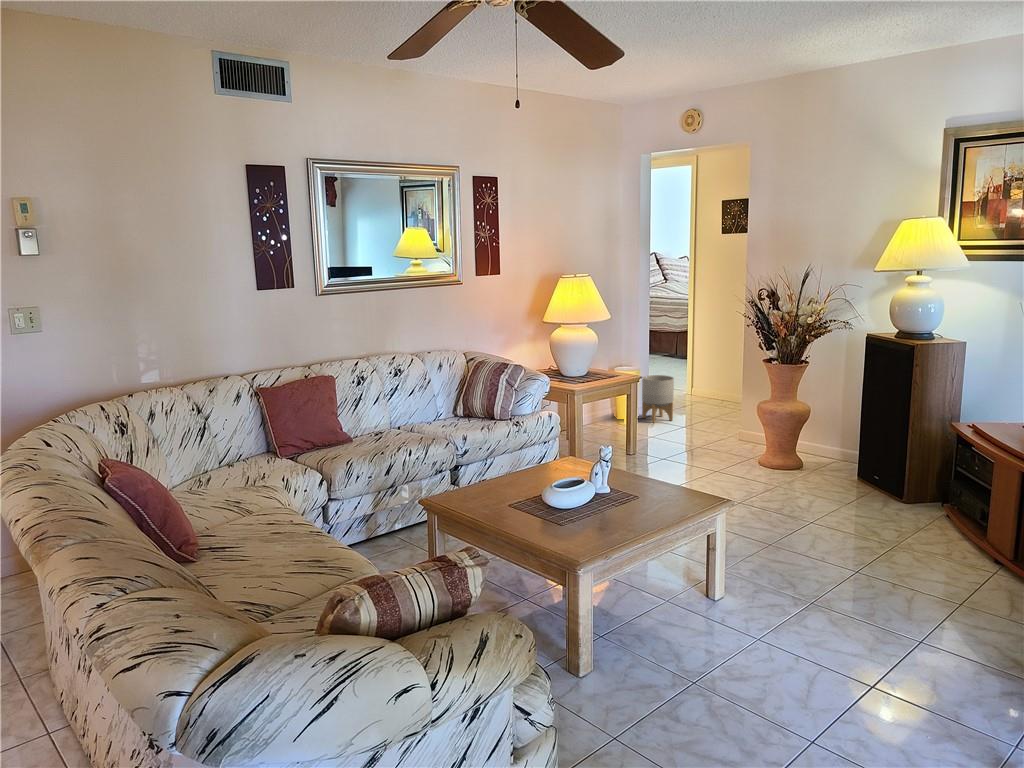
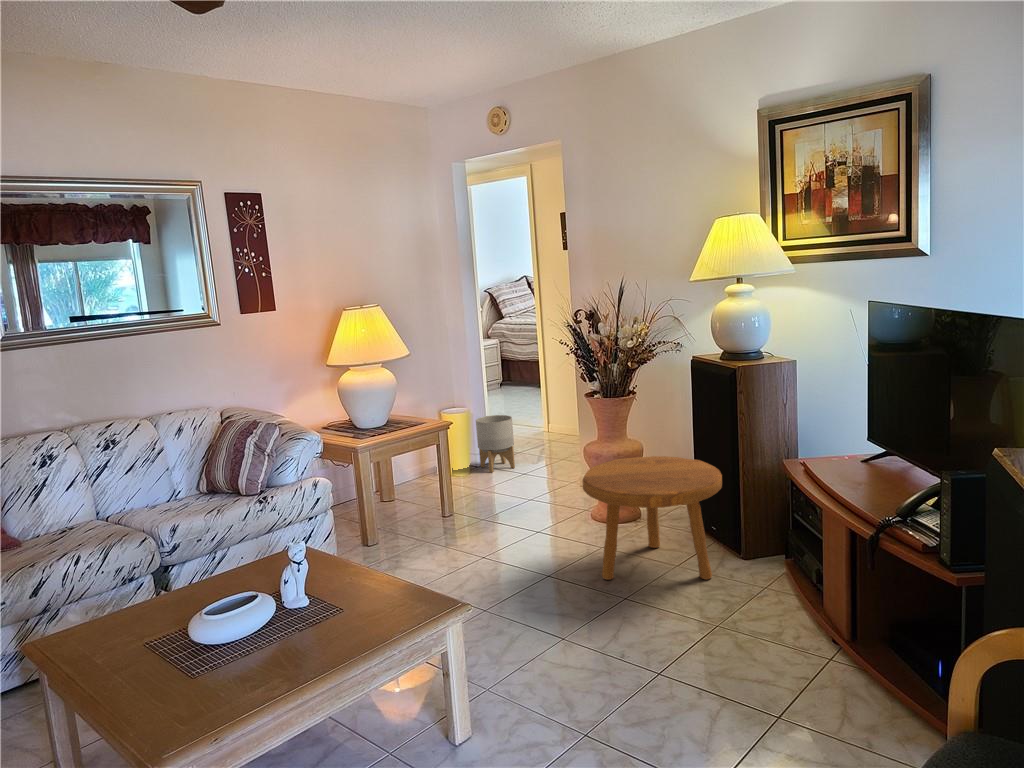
footstool: none [773,414,895,514] -> present [582,456,722,580]

